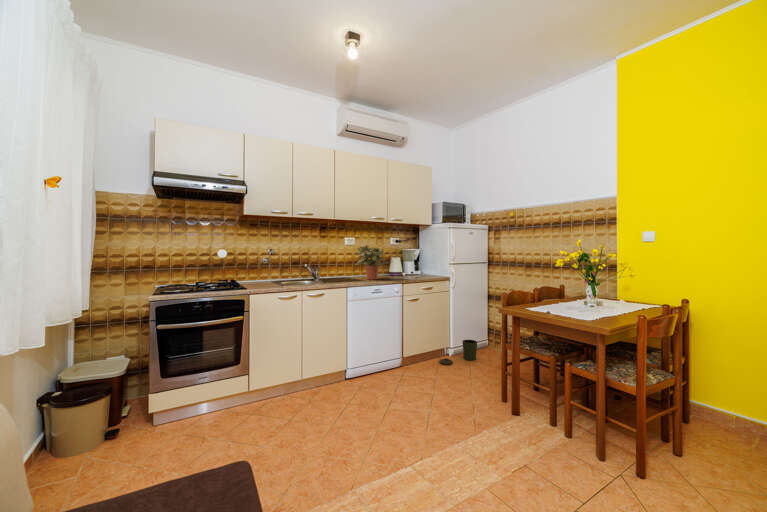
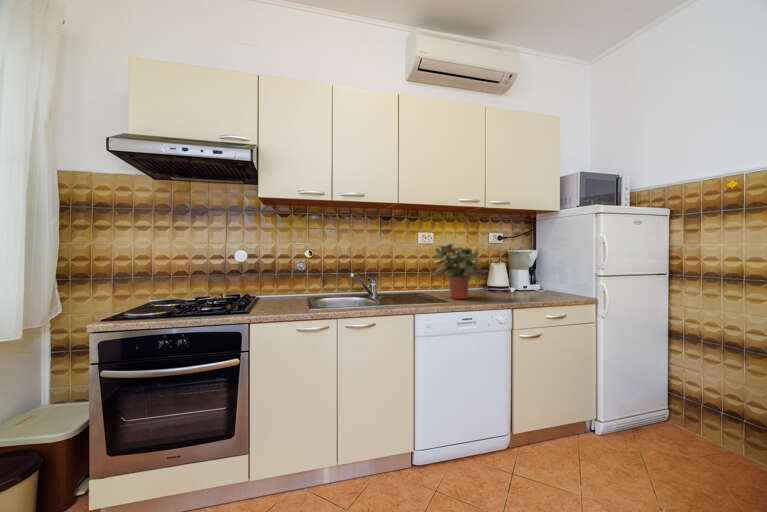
trash can: present [440,340,477,365] -> none [580,410,657,459]

